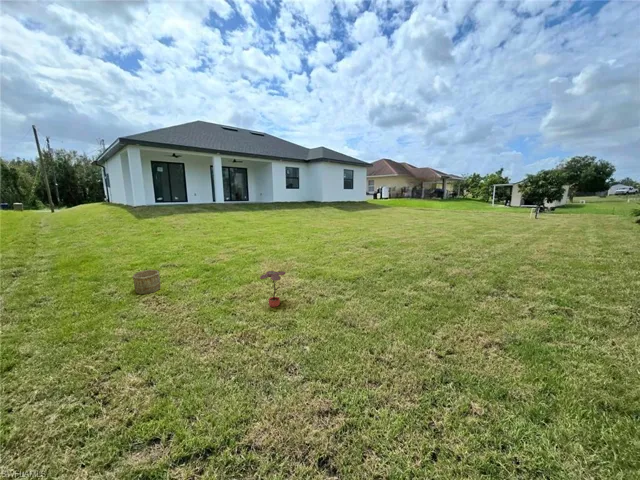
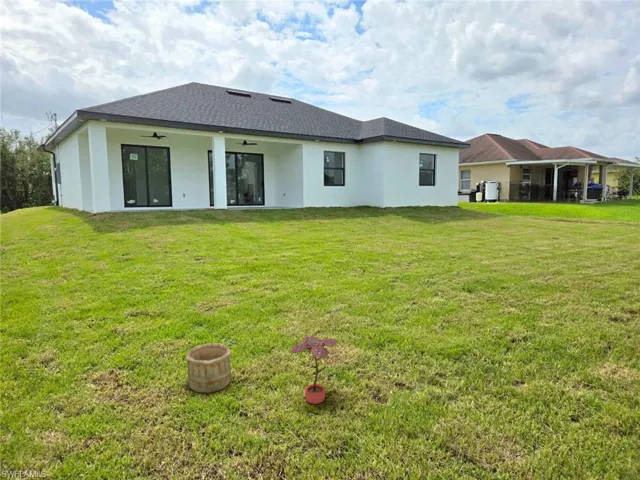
wooden bucket: present [132,270,161,294] -> present [186,343,231,393]

